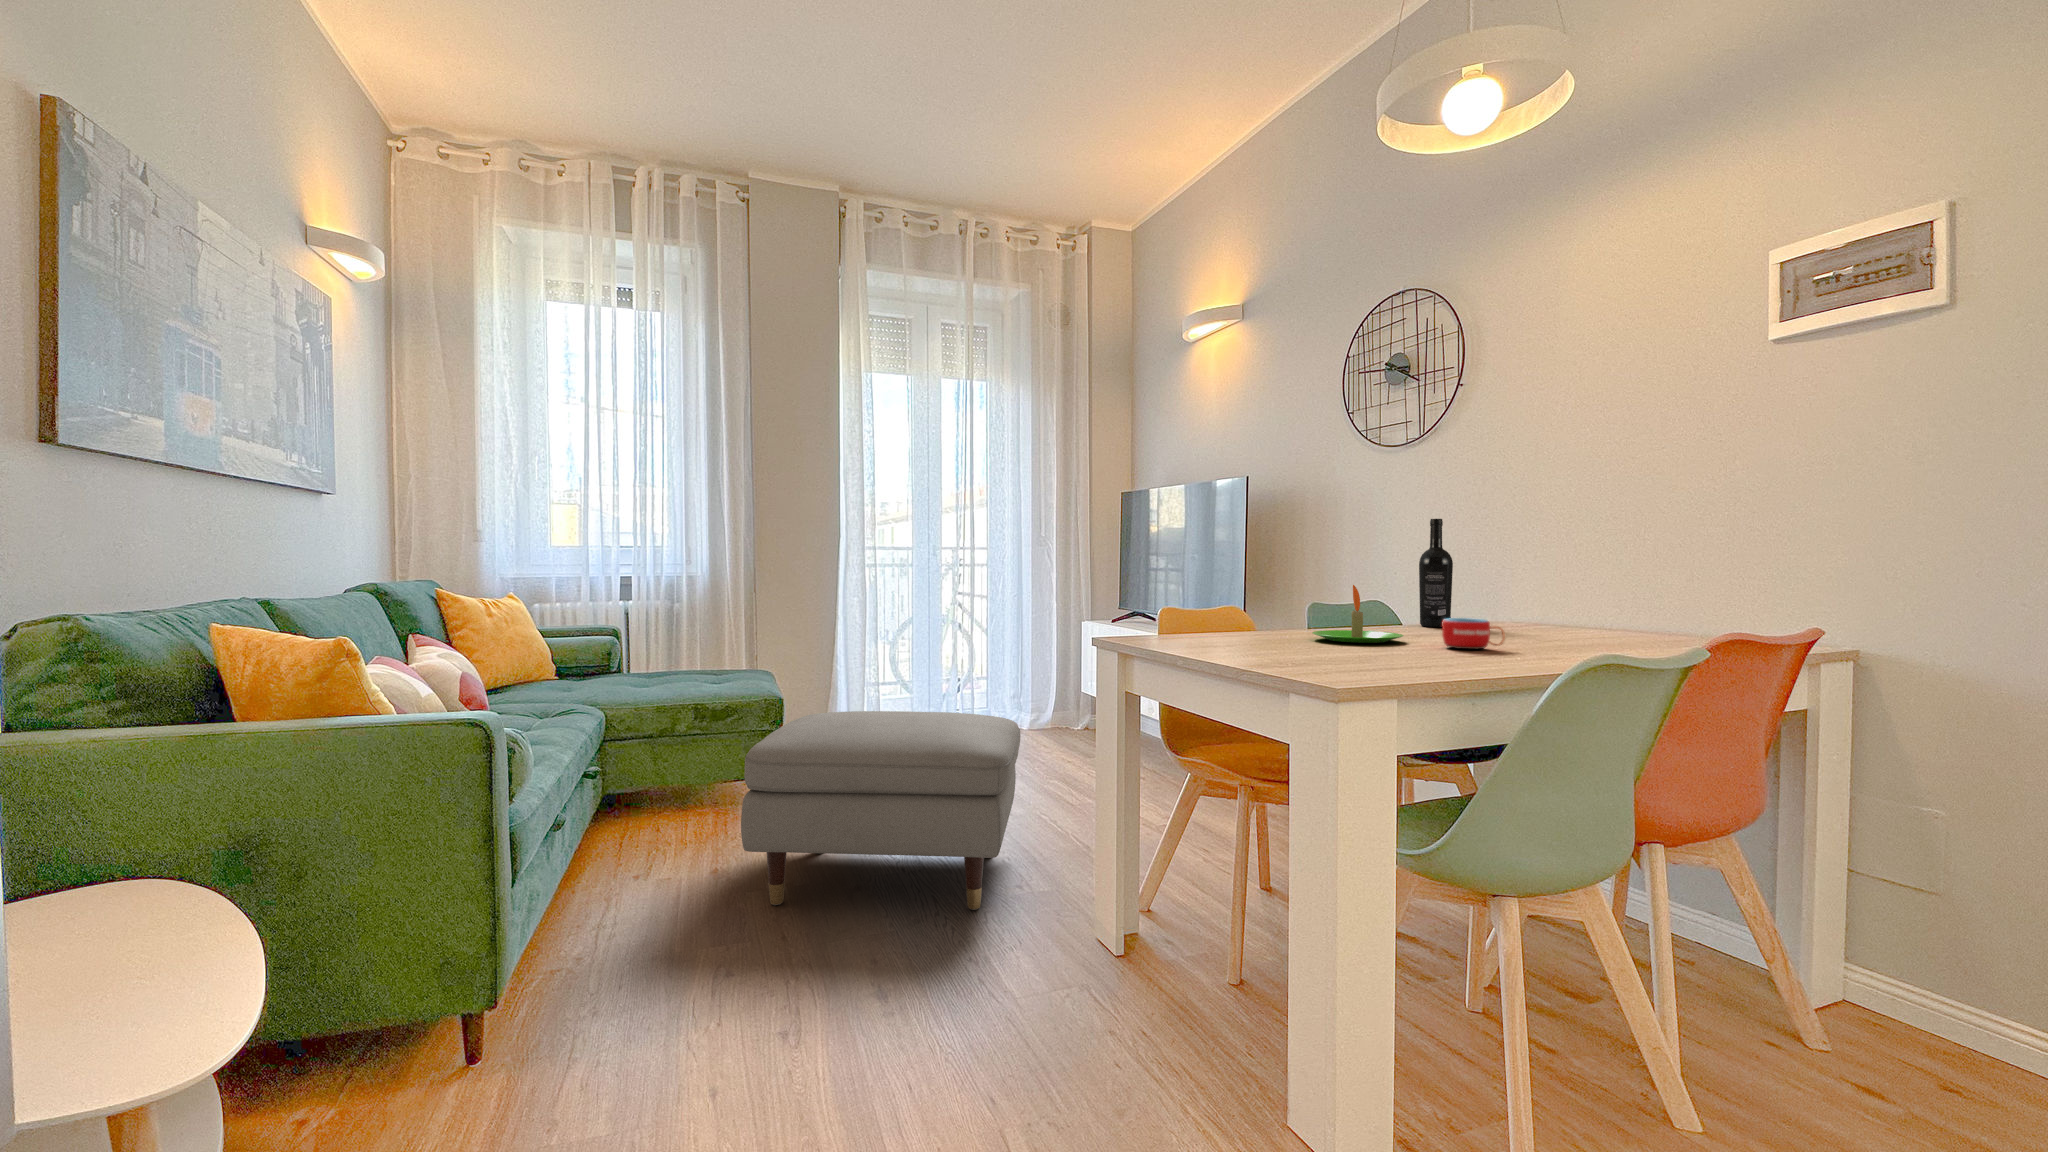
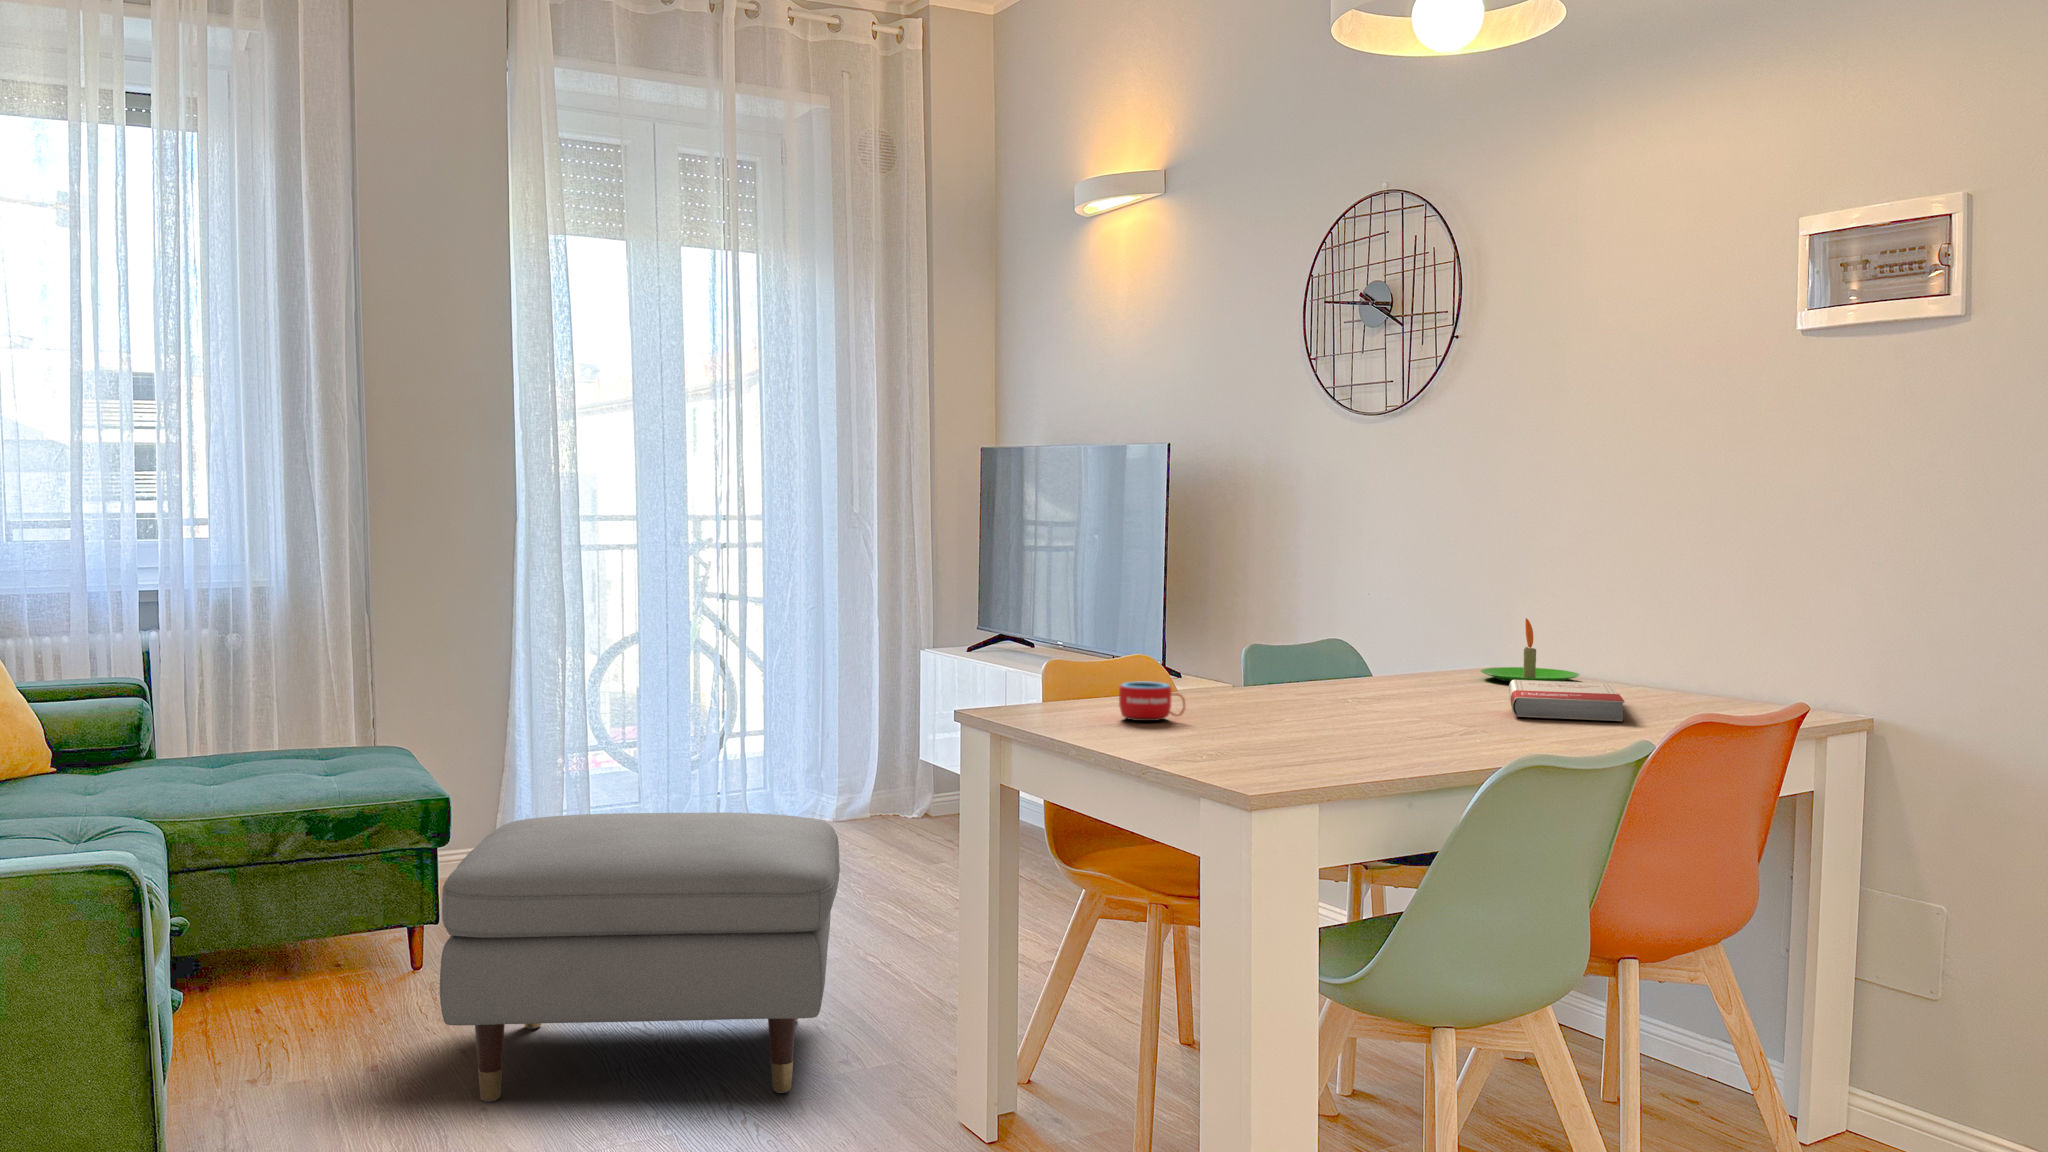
wine bottle: present [1419,519,1453,627] -> none [1390,538,1432,685]
candle: present [1313,585,1403,643] -> present [1481,618,1579,682]
mug: present [1442,618,1505,649] -> present [1119,681,1185,721]
book: none [1522,620,1638,647] -> present [1509,680,1625,721]

